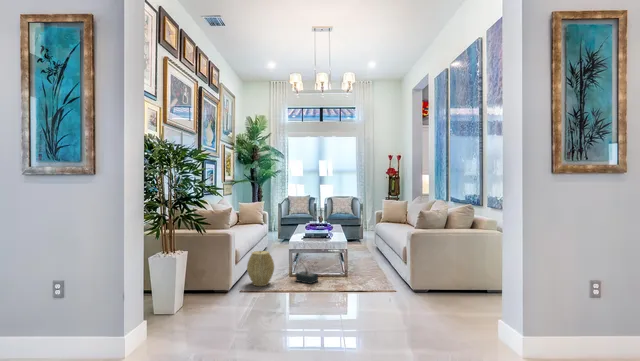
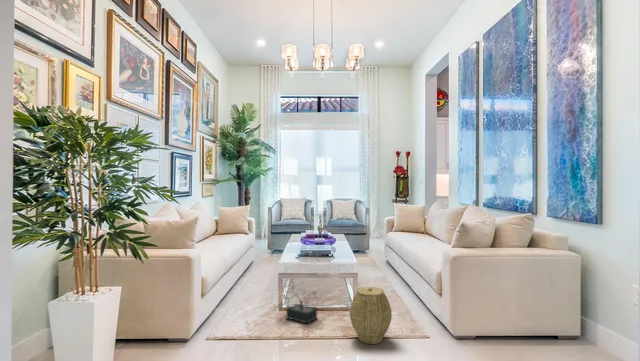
woven basket: present [247,251,274,286] -> present [350,287,392,344]

